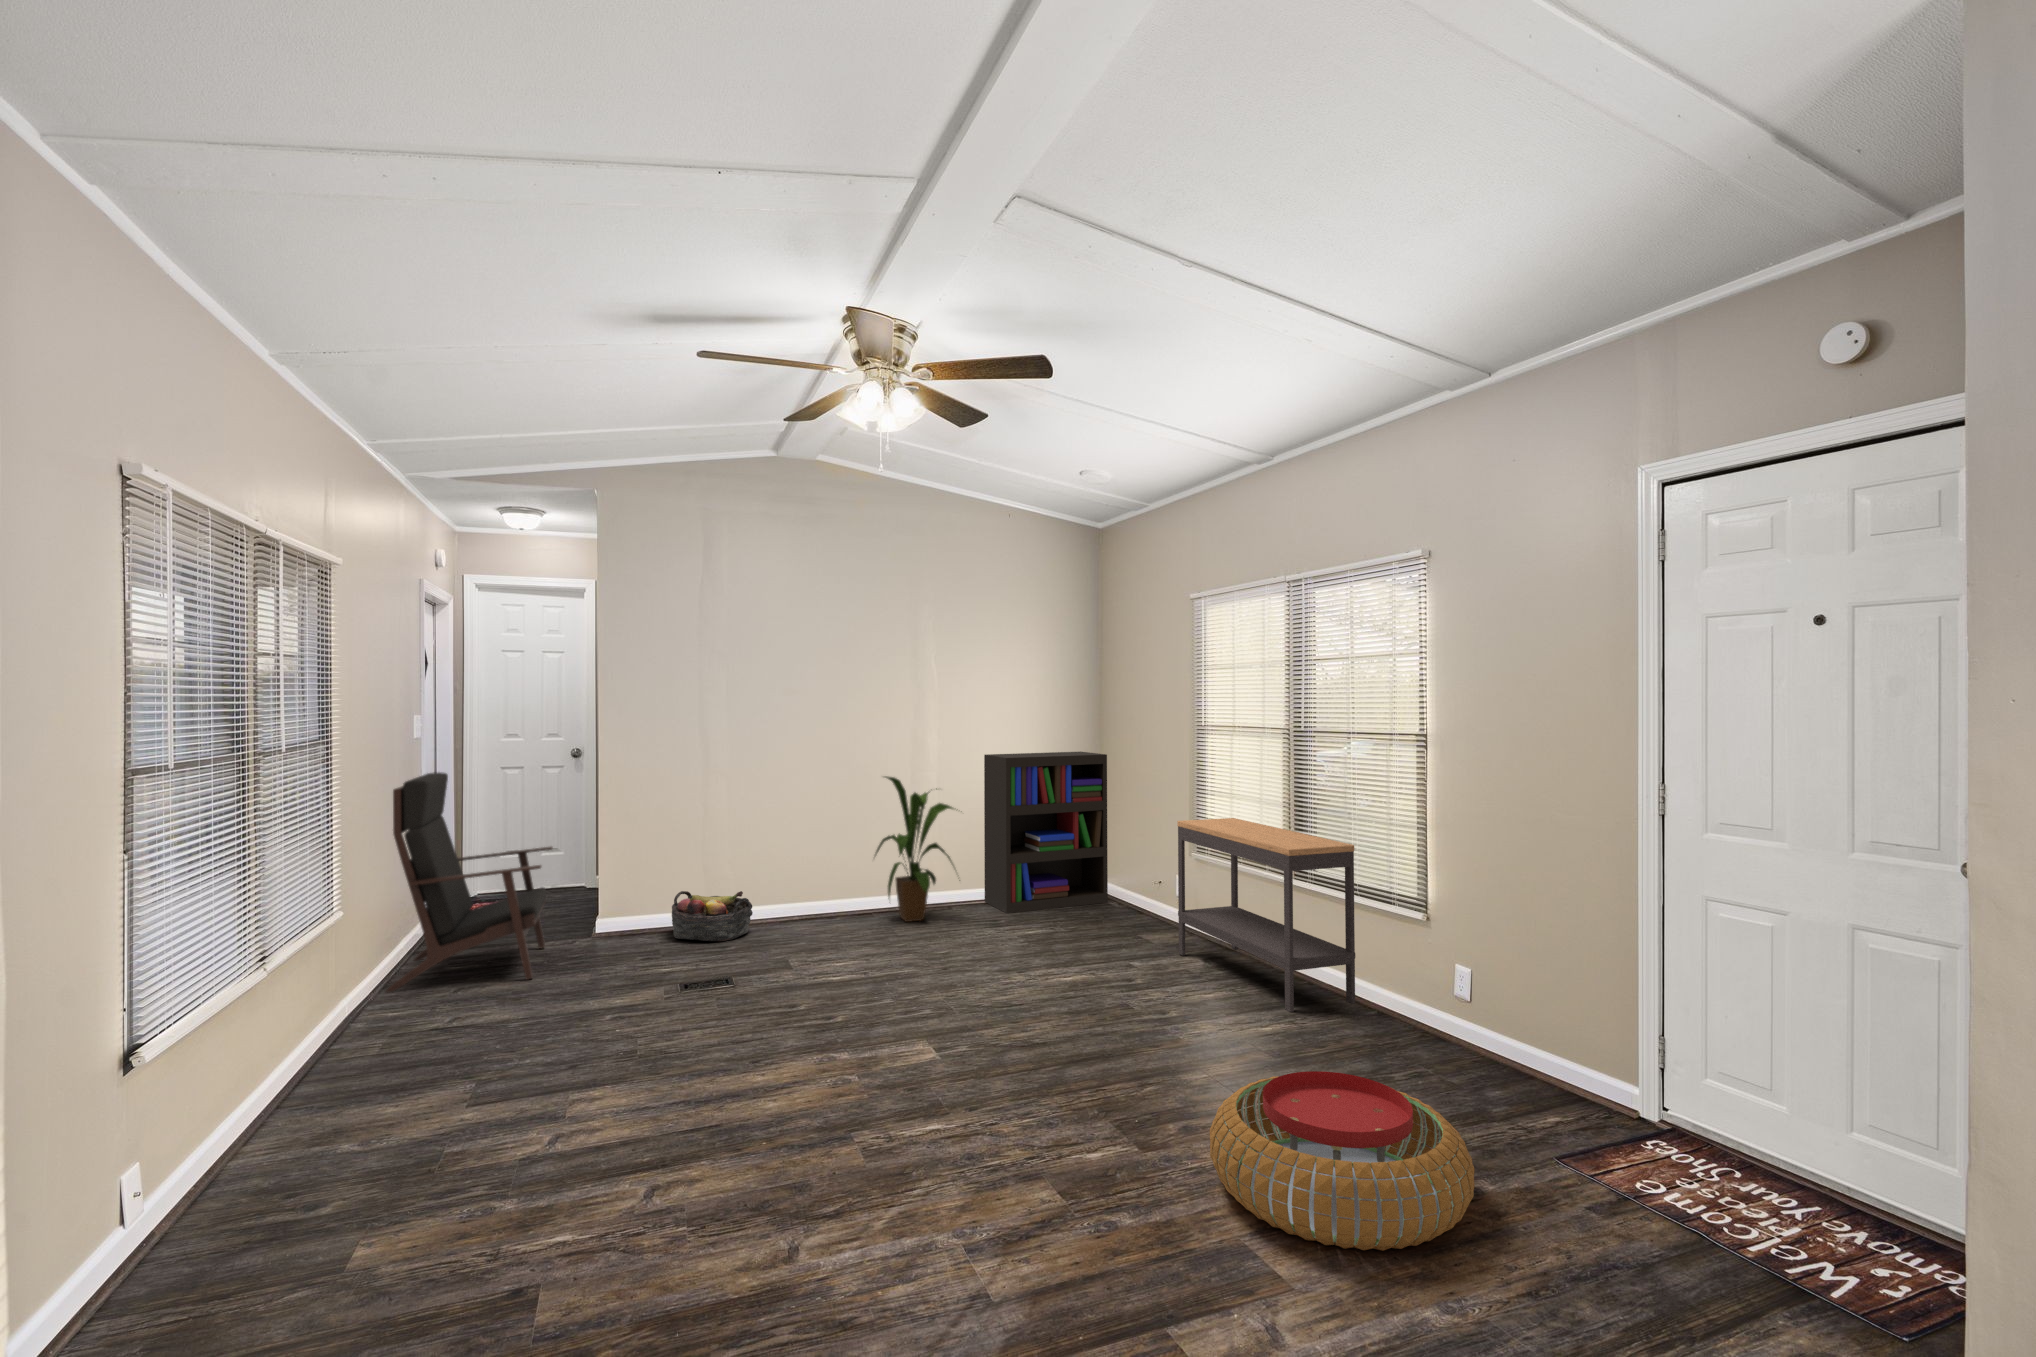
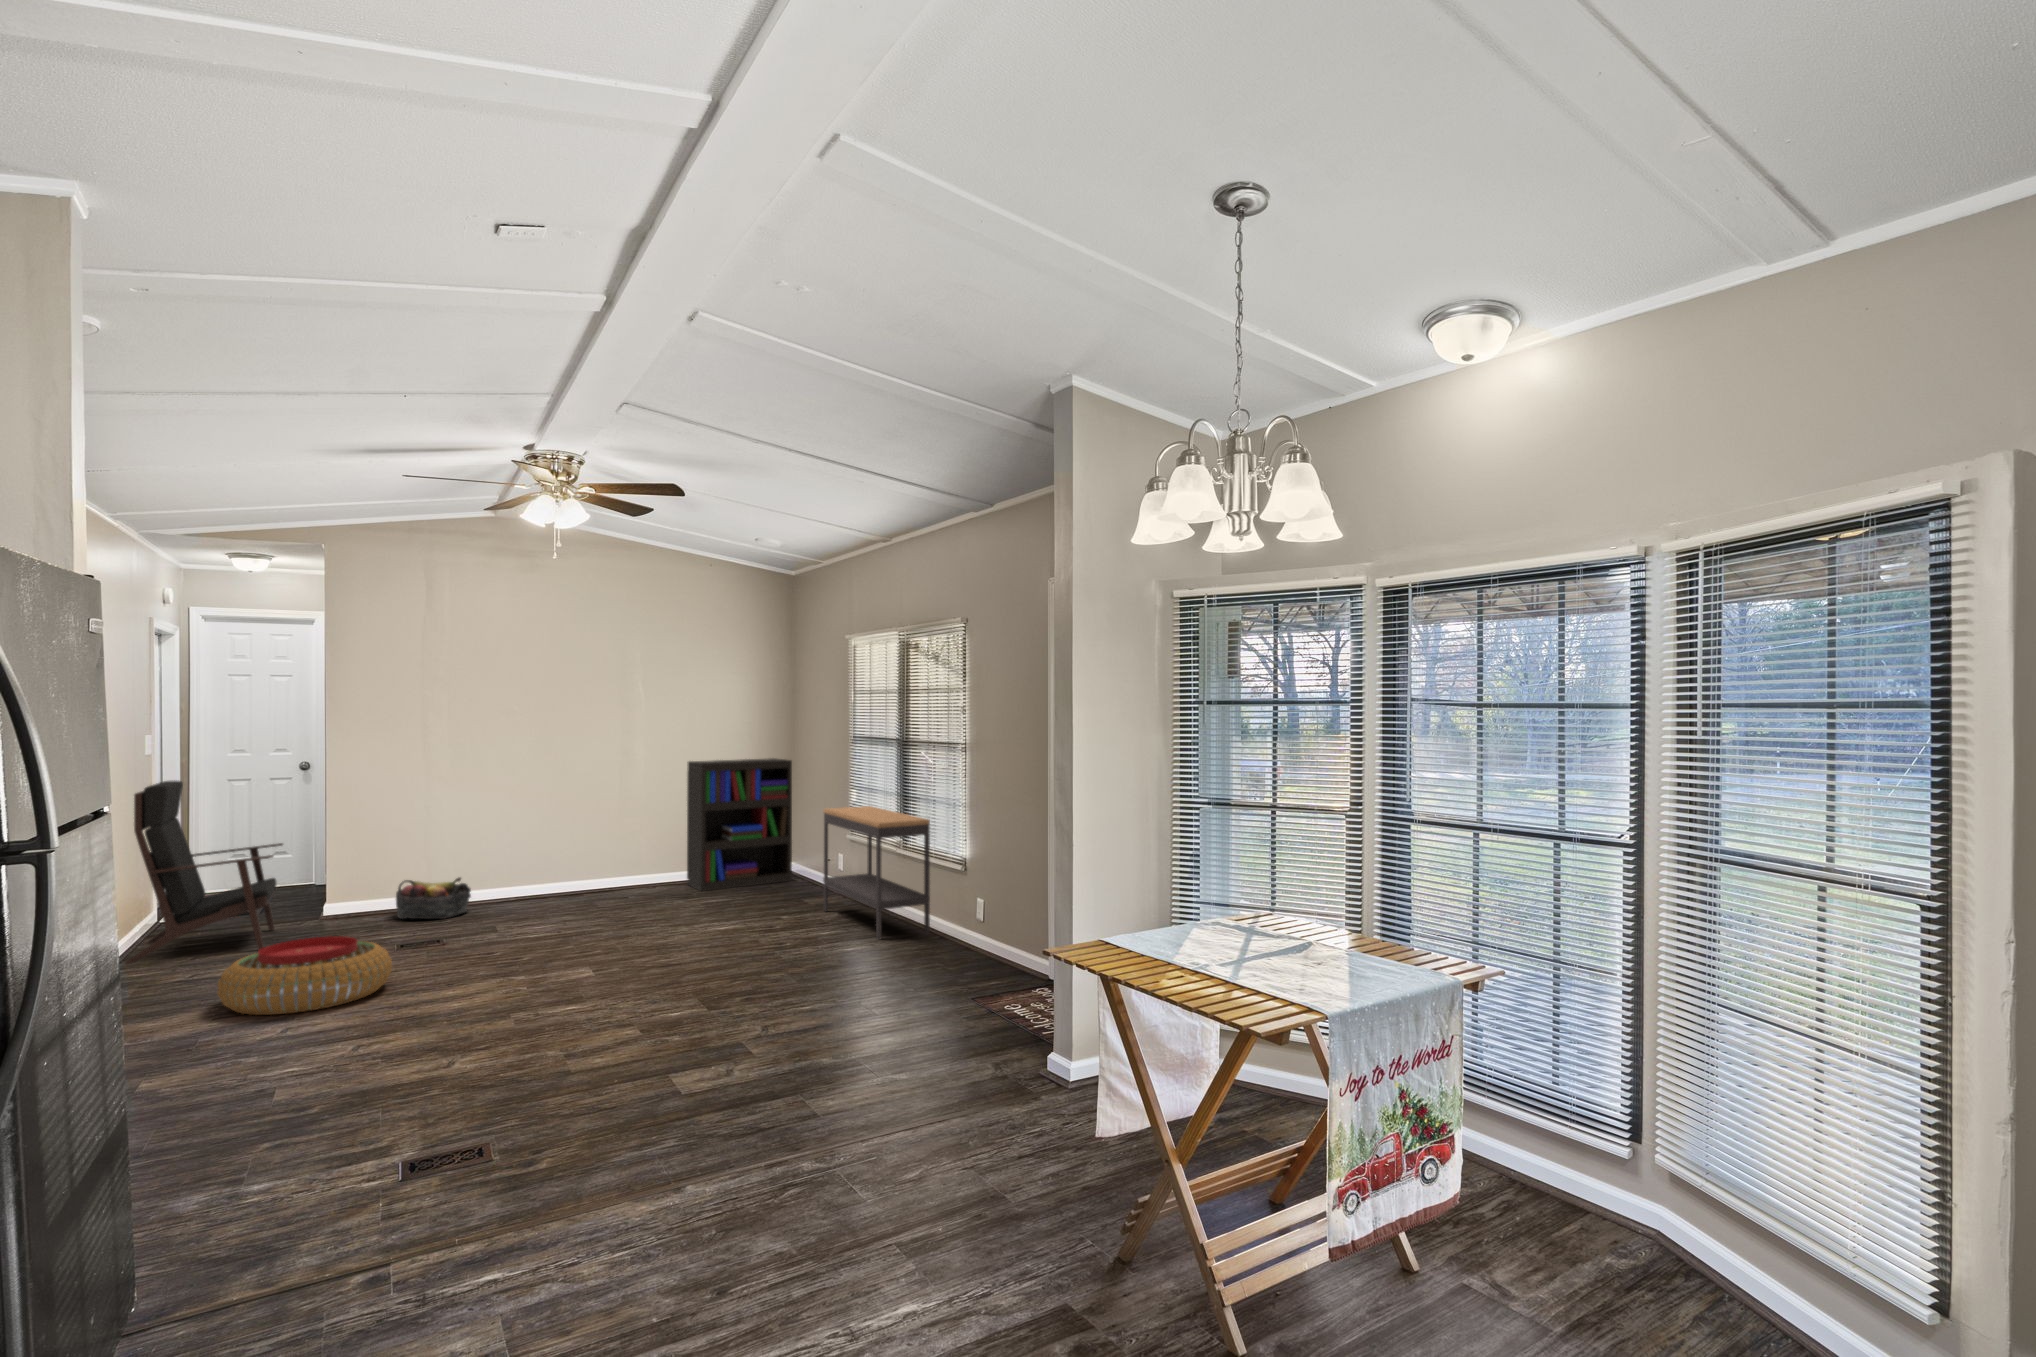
house plant: present [875,776,954,922] -> none [584,779,666,900]
pouf: present [1210,1071,1475,1251] -> present [217,936,392,1015]

